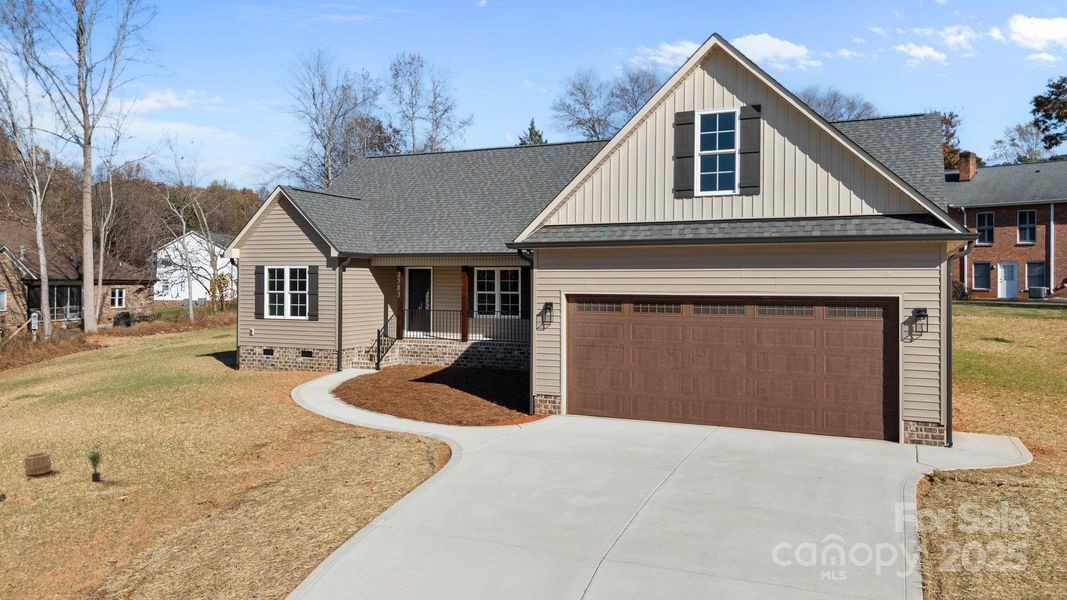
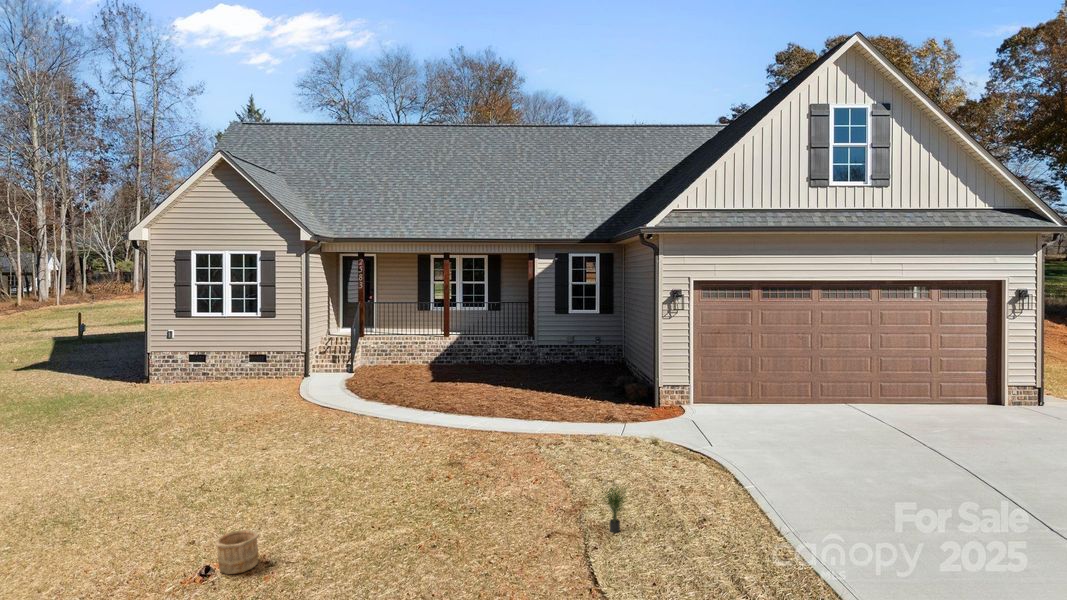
potted plant: present [88,451,101,481] -> present [603,485,626,533]

